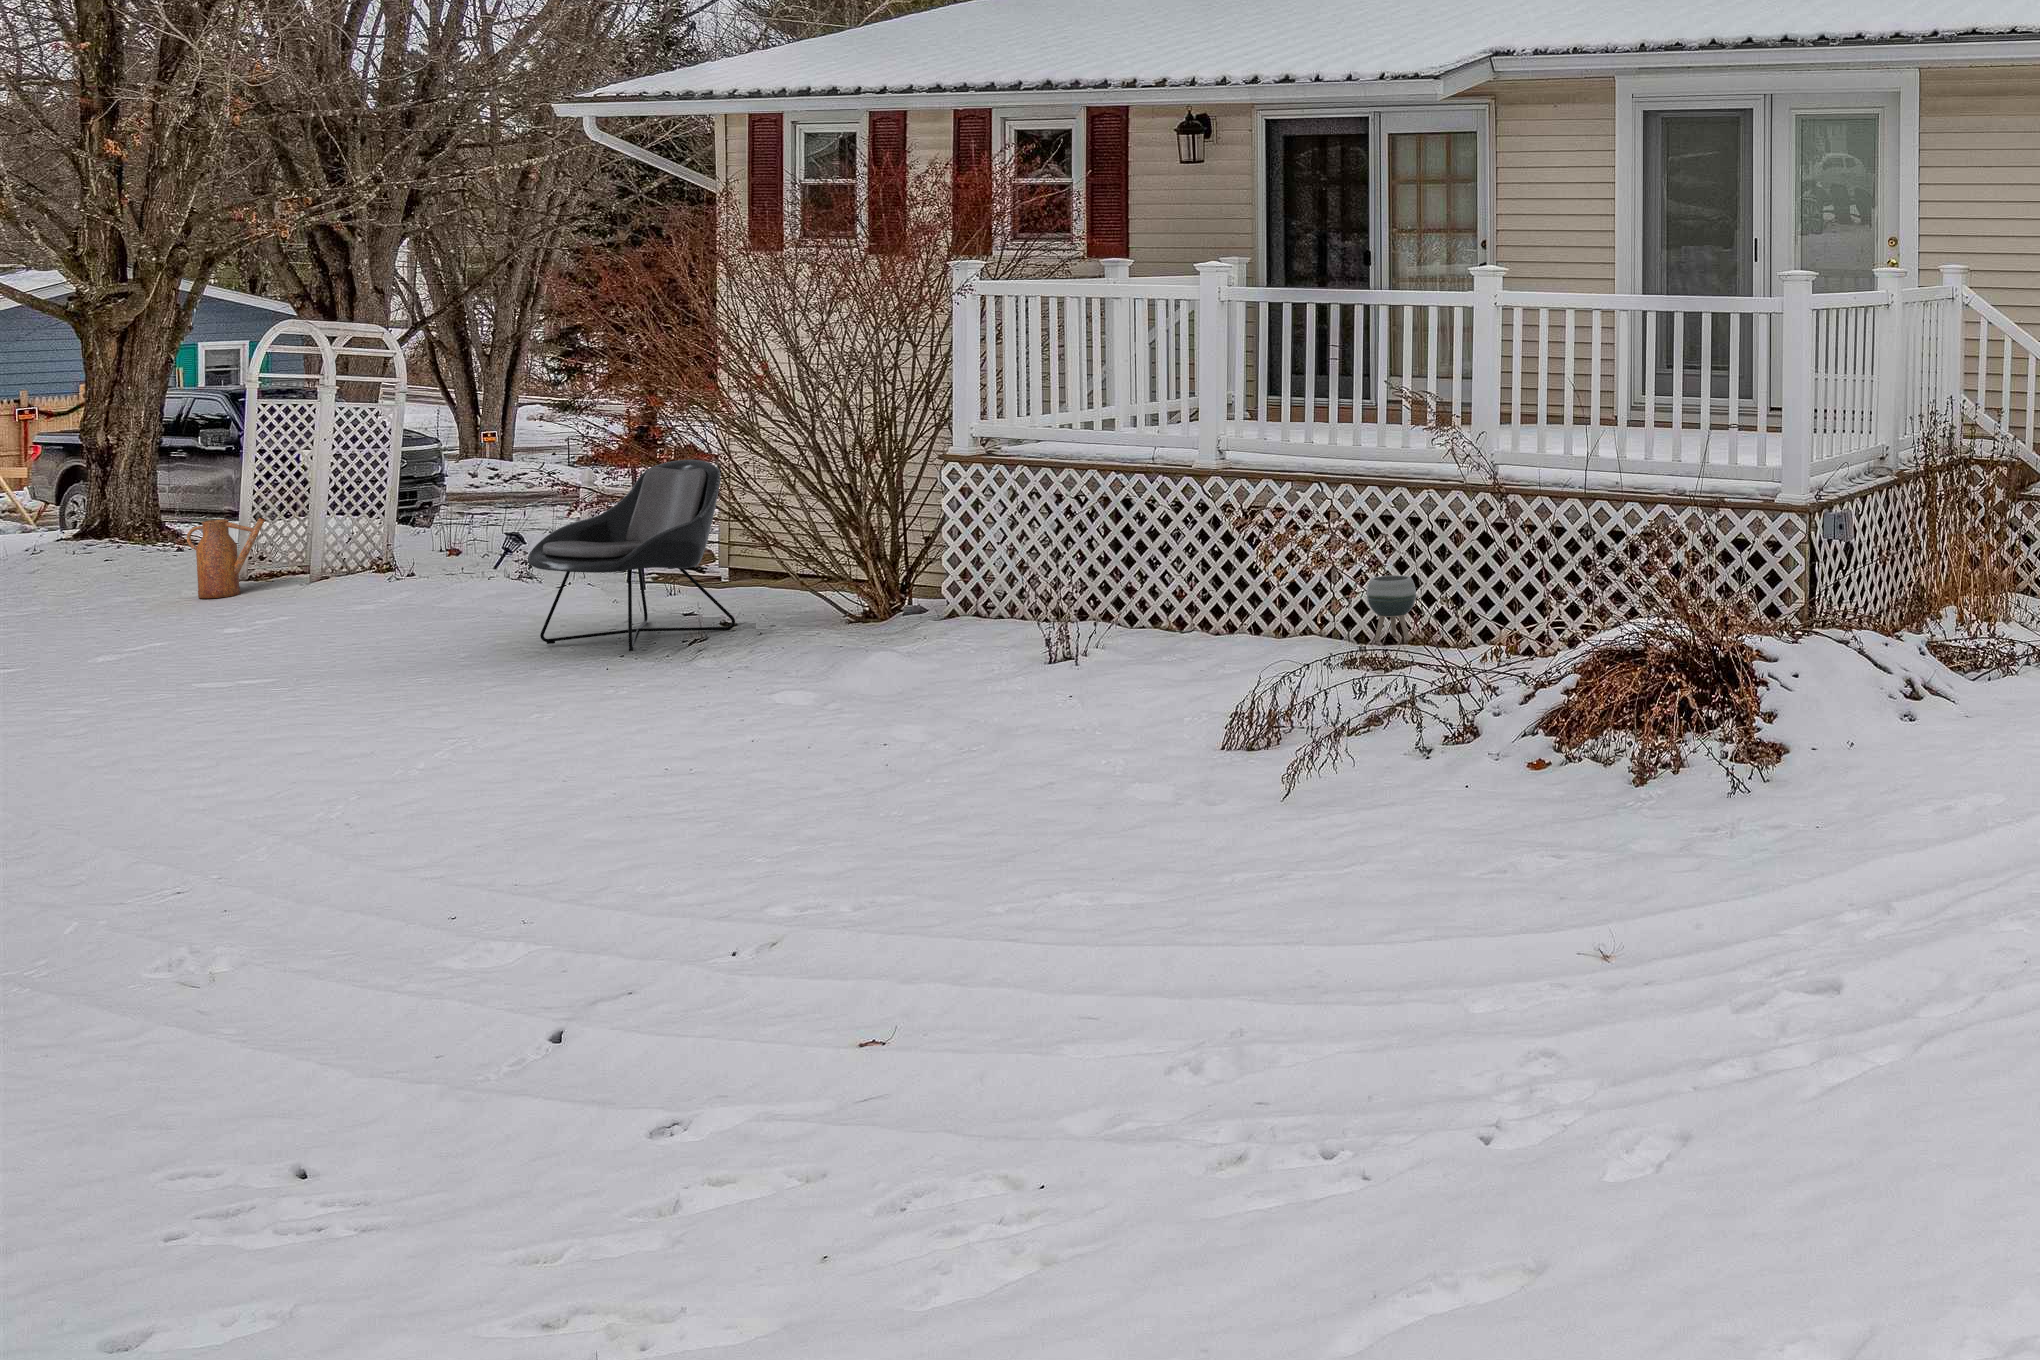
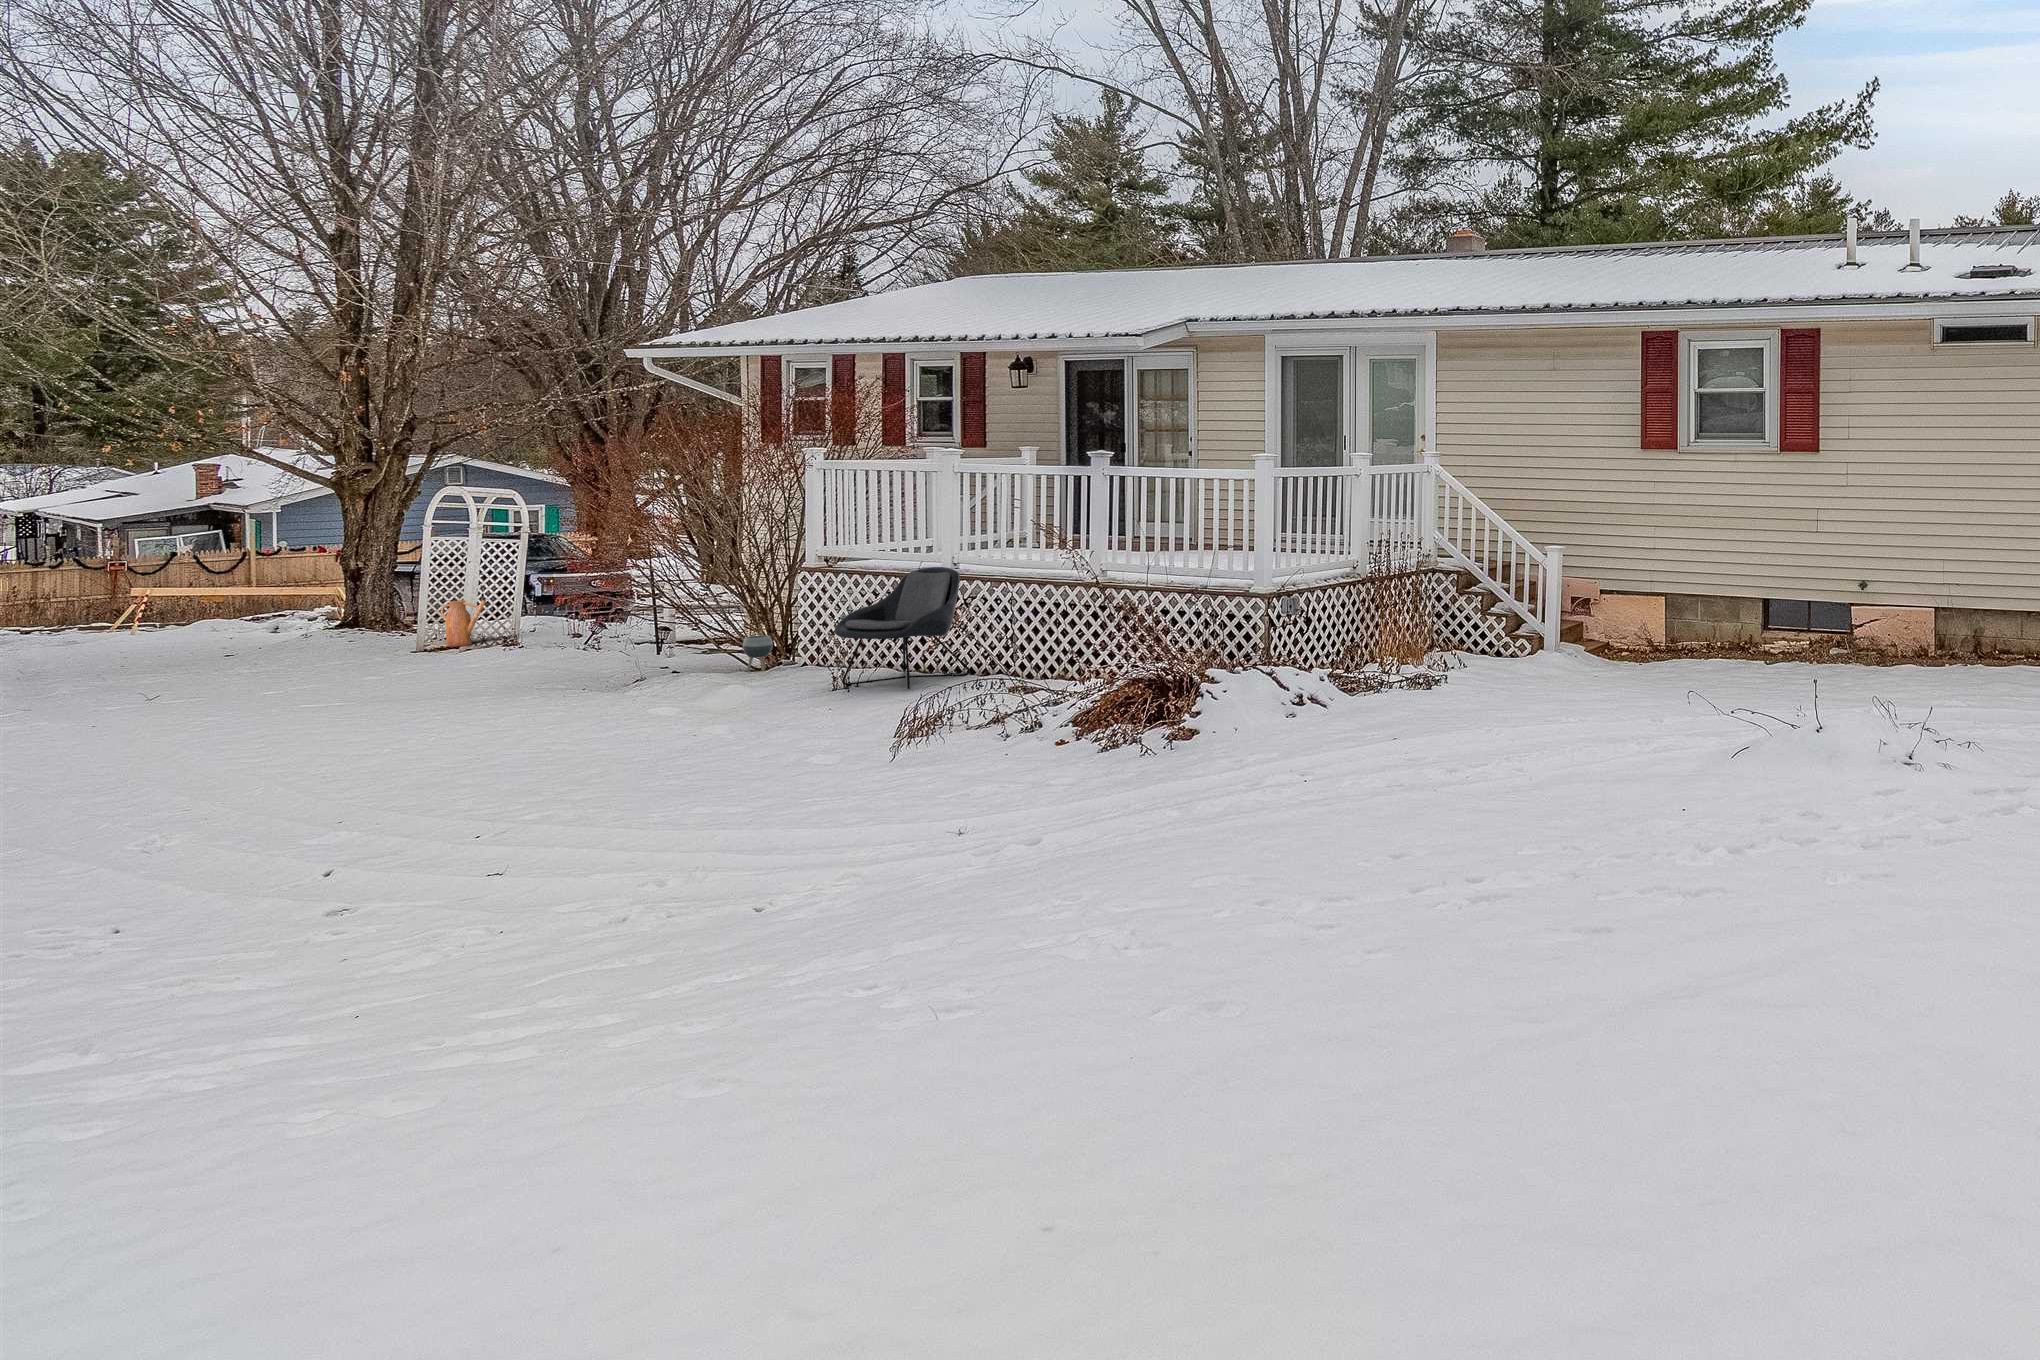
lounge chair: present [528,460,735,651] -> present [835,567,970,689]
planter: present [1367,575,1416,641] -> present [743,635,773,671]

